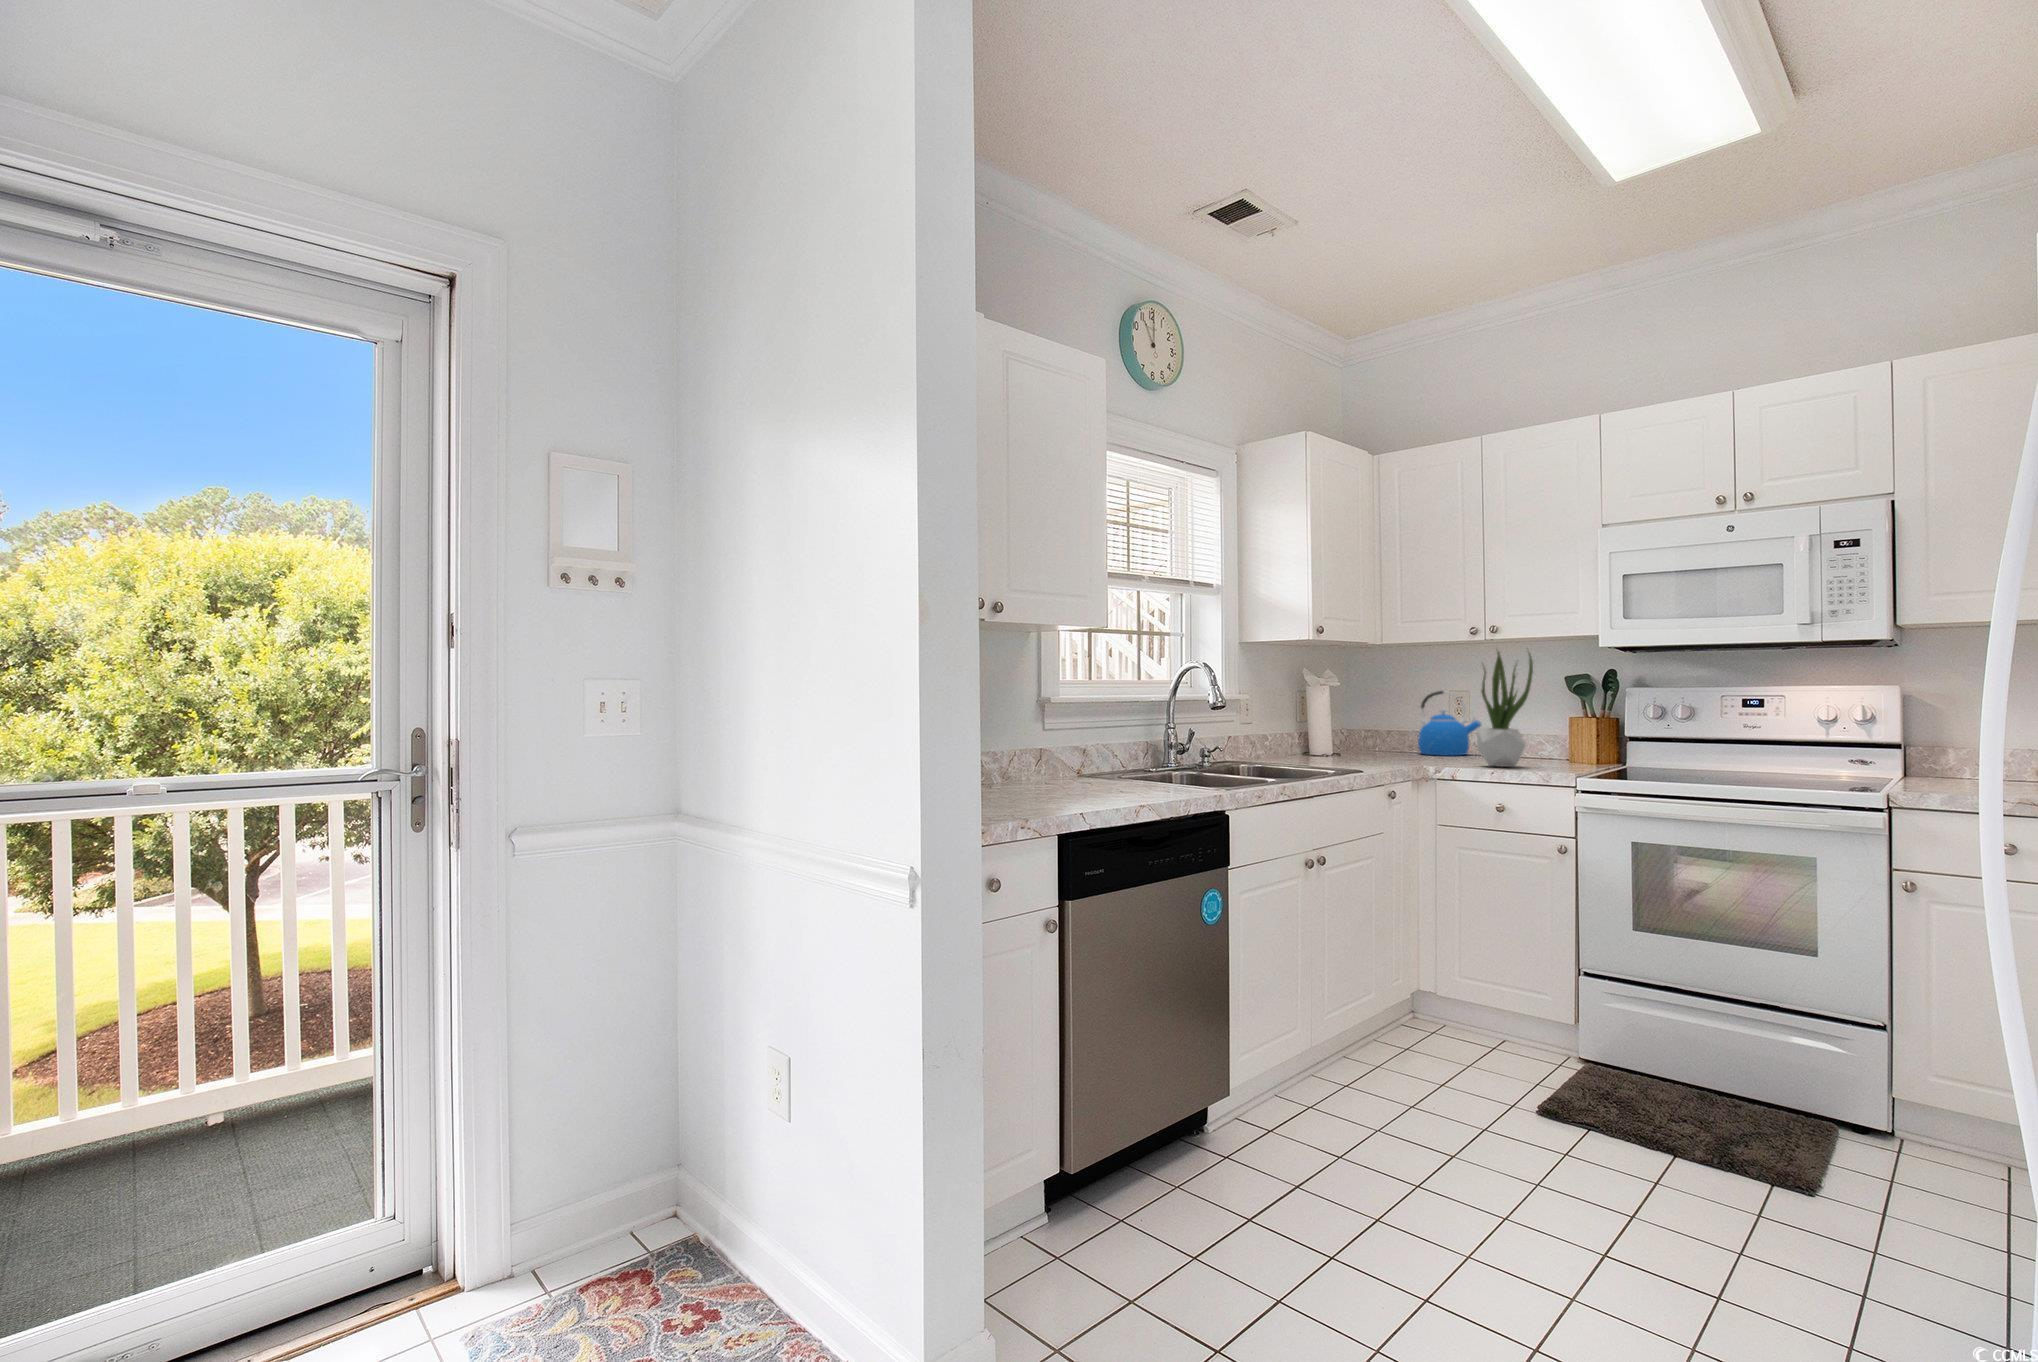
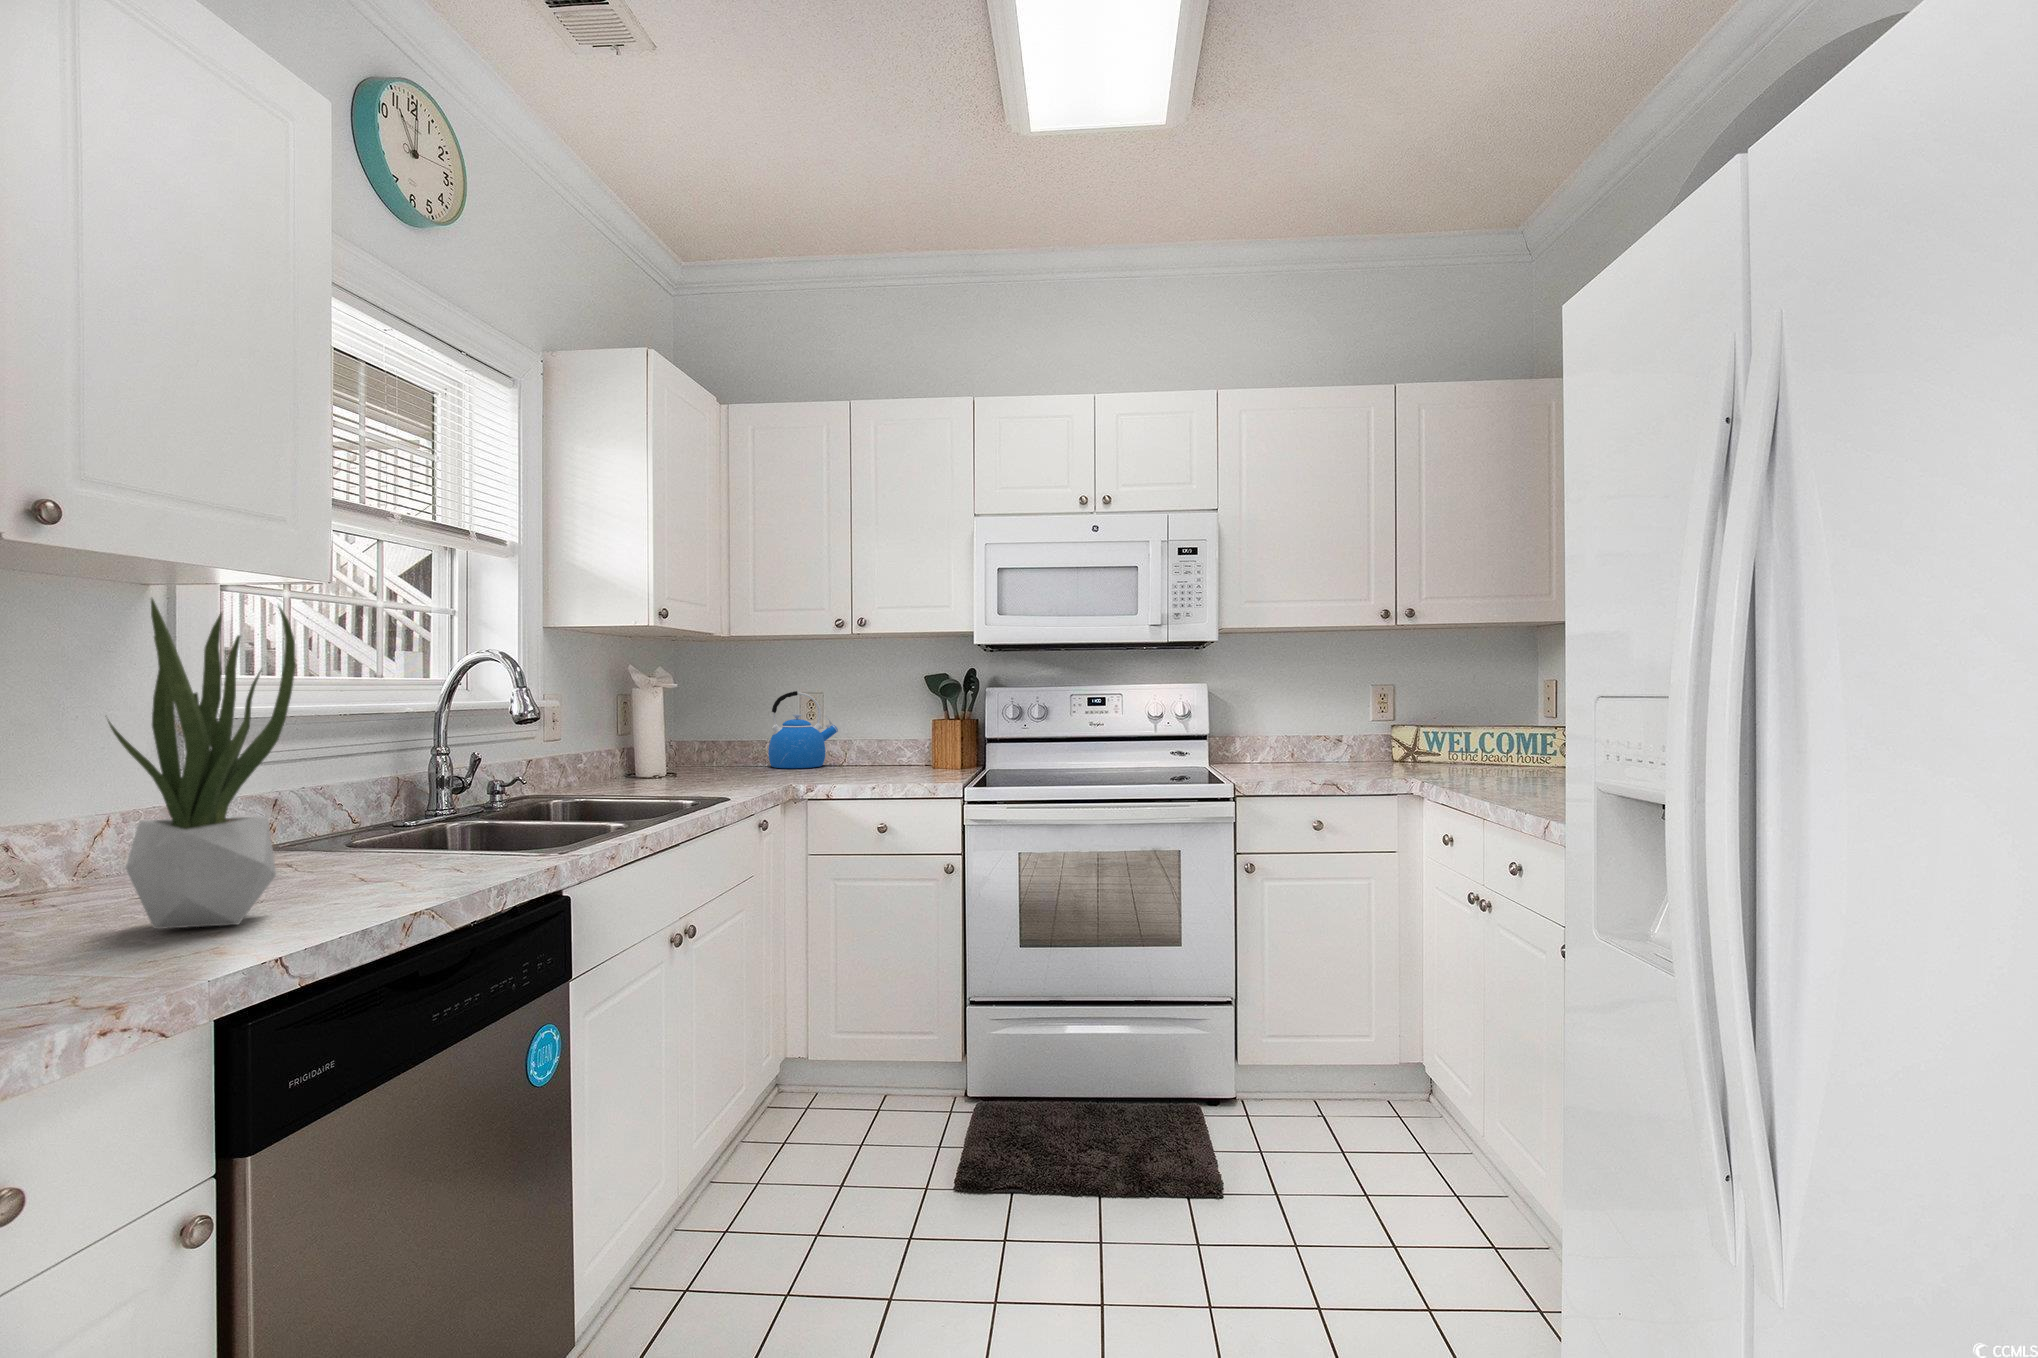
potted plant: present [1477,649,1533,767] -> present [108,599,296,929]

